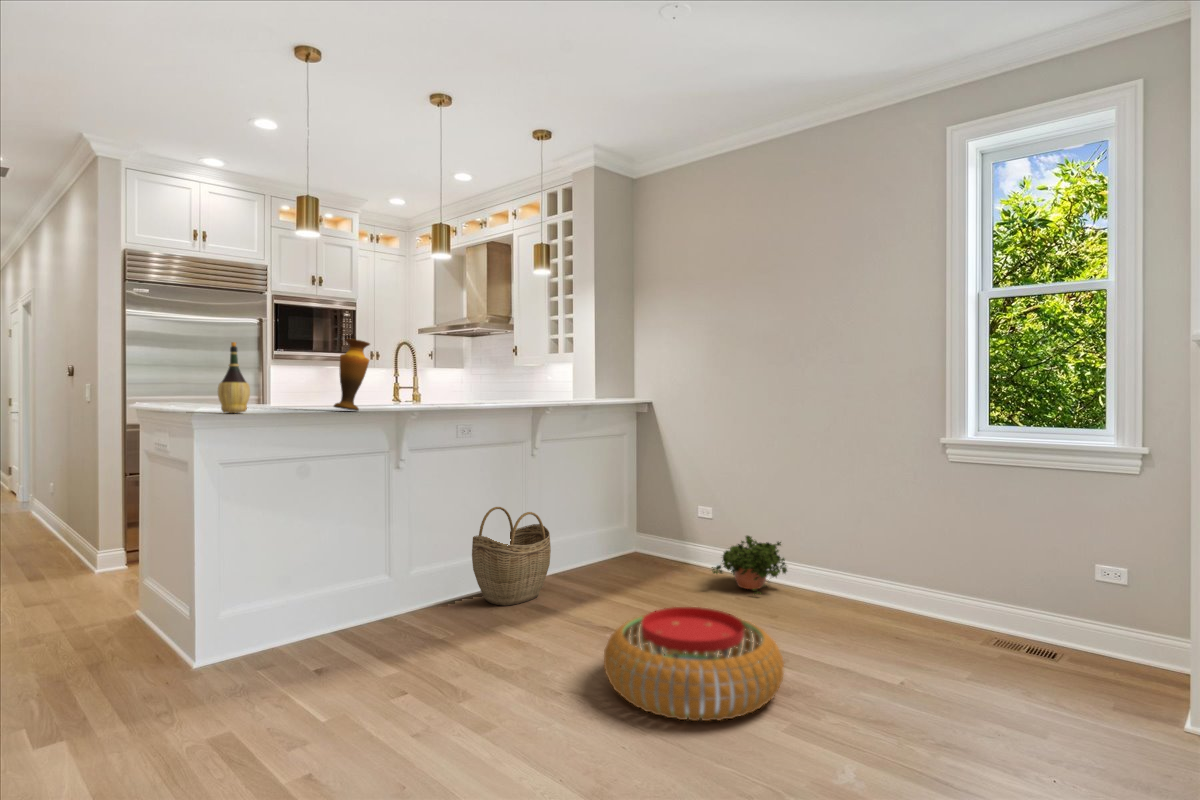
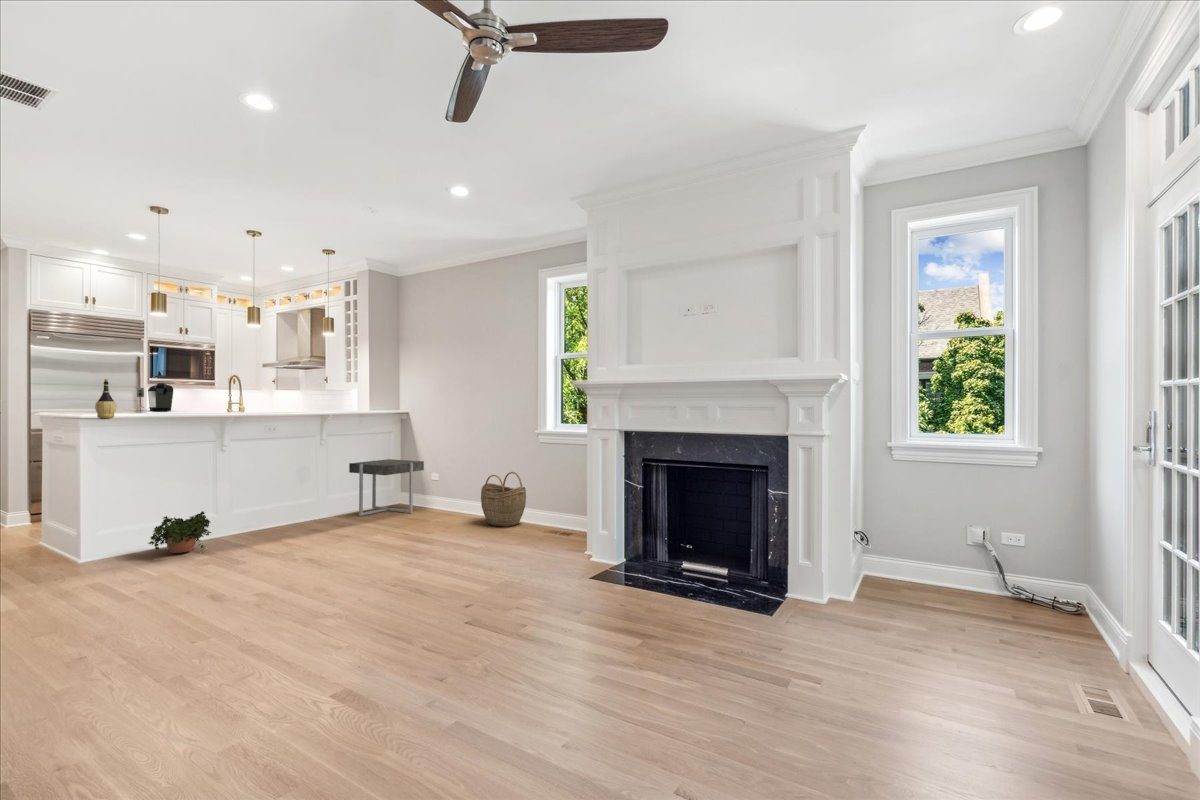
vase: present [334,339,370,411] -> none [174,376,200,417]
coffee maker: none [264,356,314,400] -> present [137,383,173,411]
side table: none [574,479,690,577] -> present [349,459,424,516]
woven basket: present [472,507,551,606] -> present [481,472,526,527]
potted plant: present [712,535,787,594] -> present [148,511,211,553]
pouf: present [604,607,784,721] -> none [318,517,414,565]

